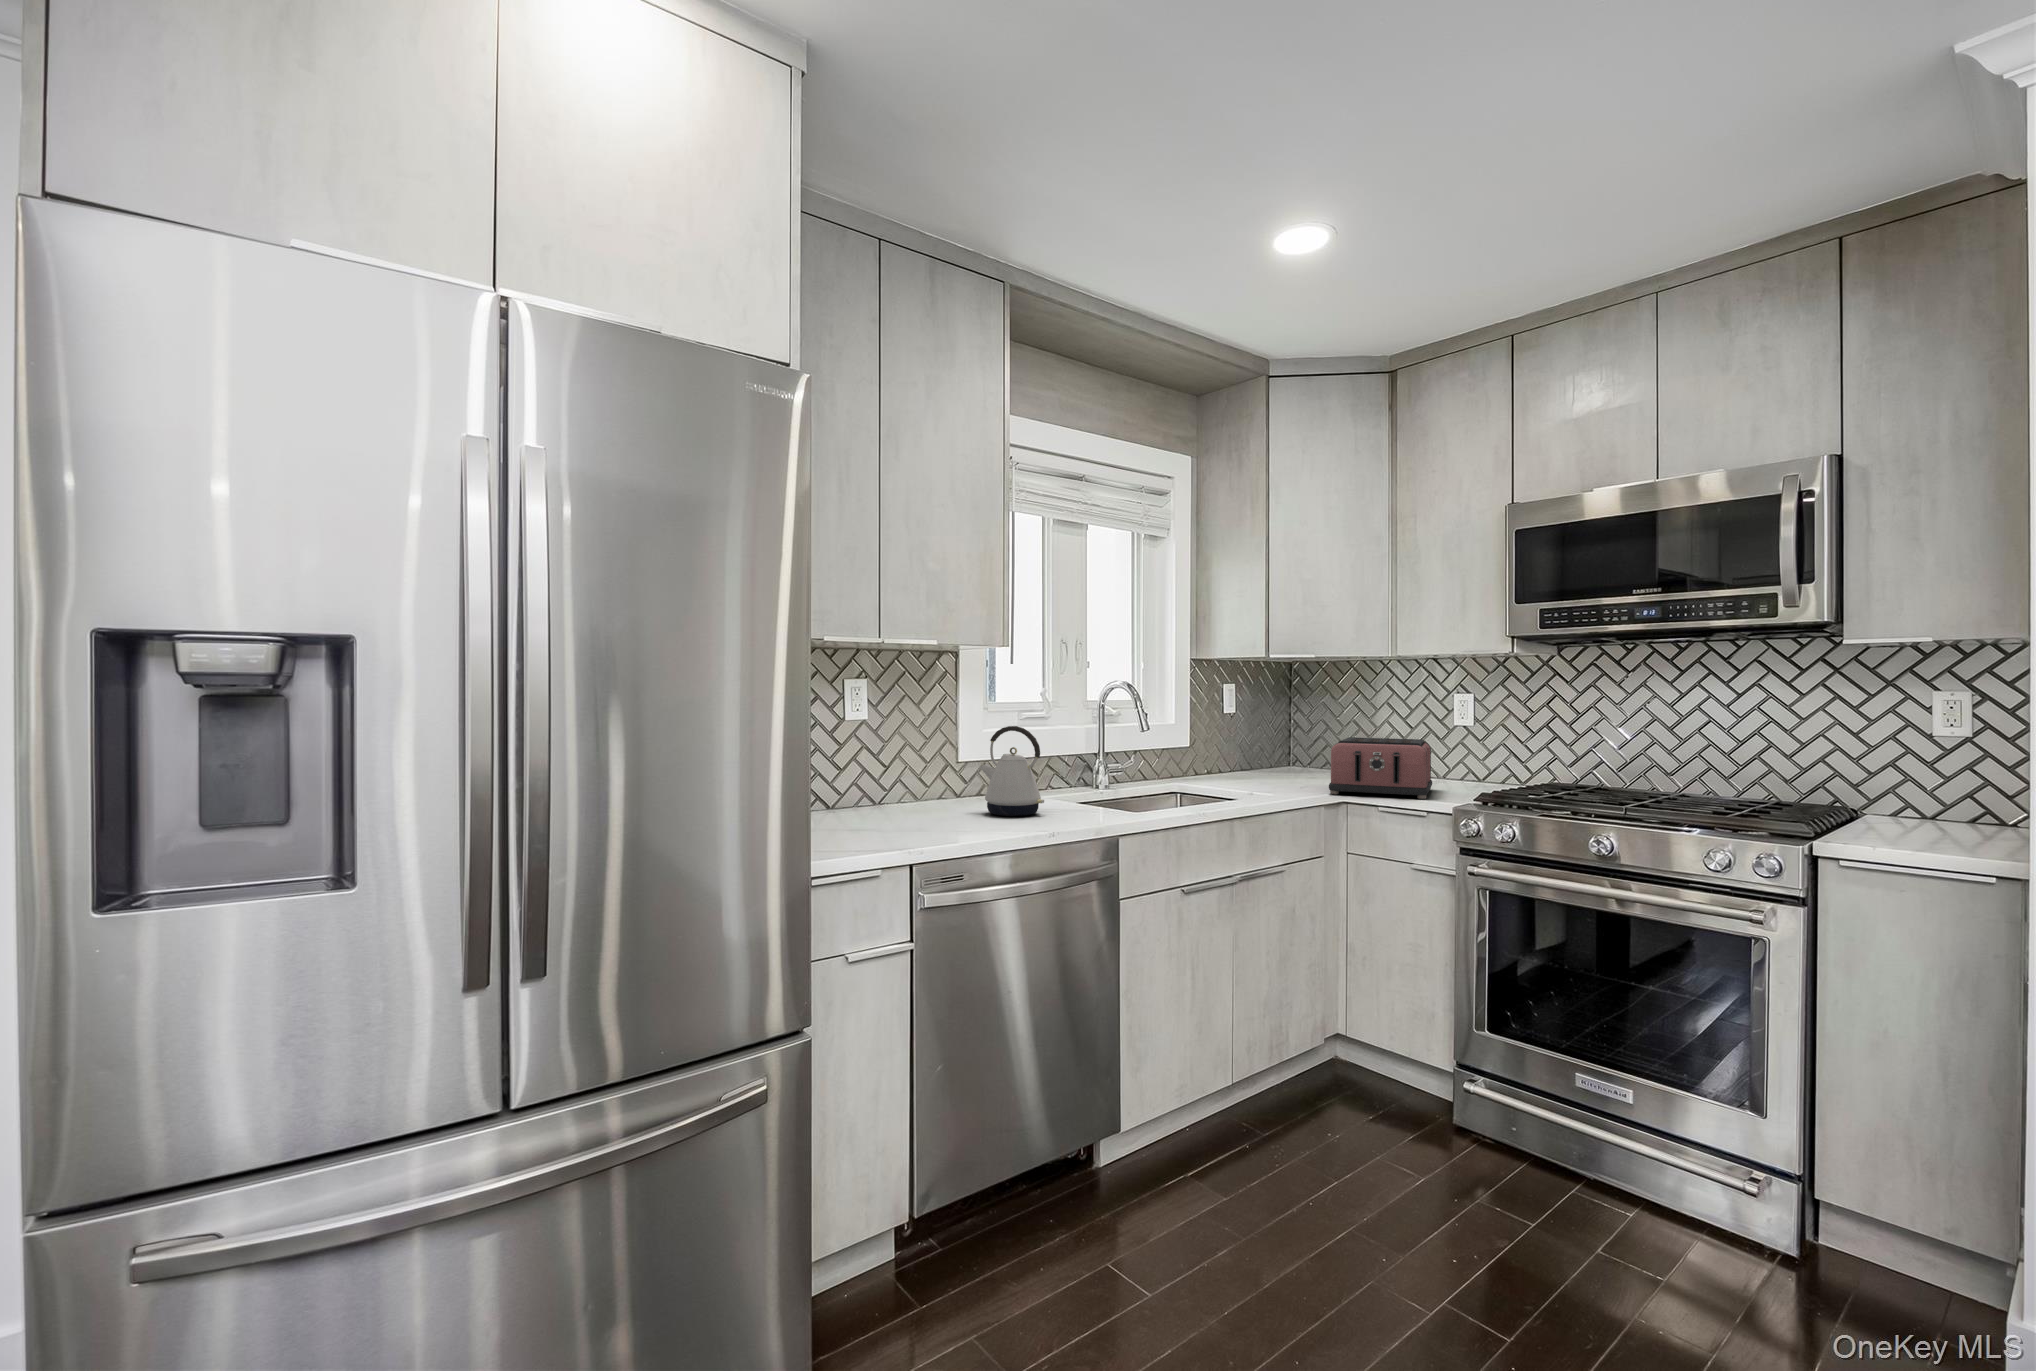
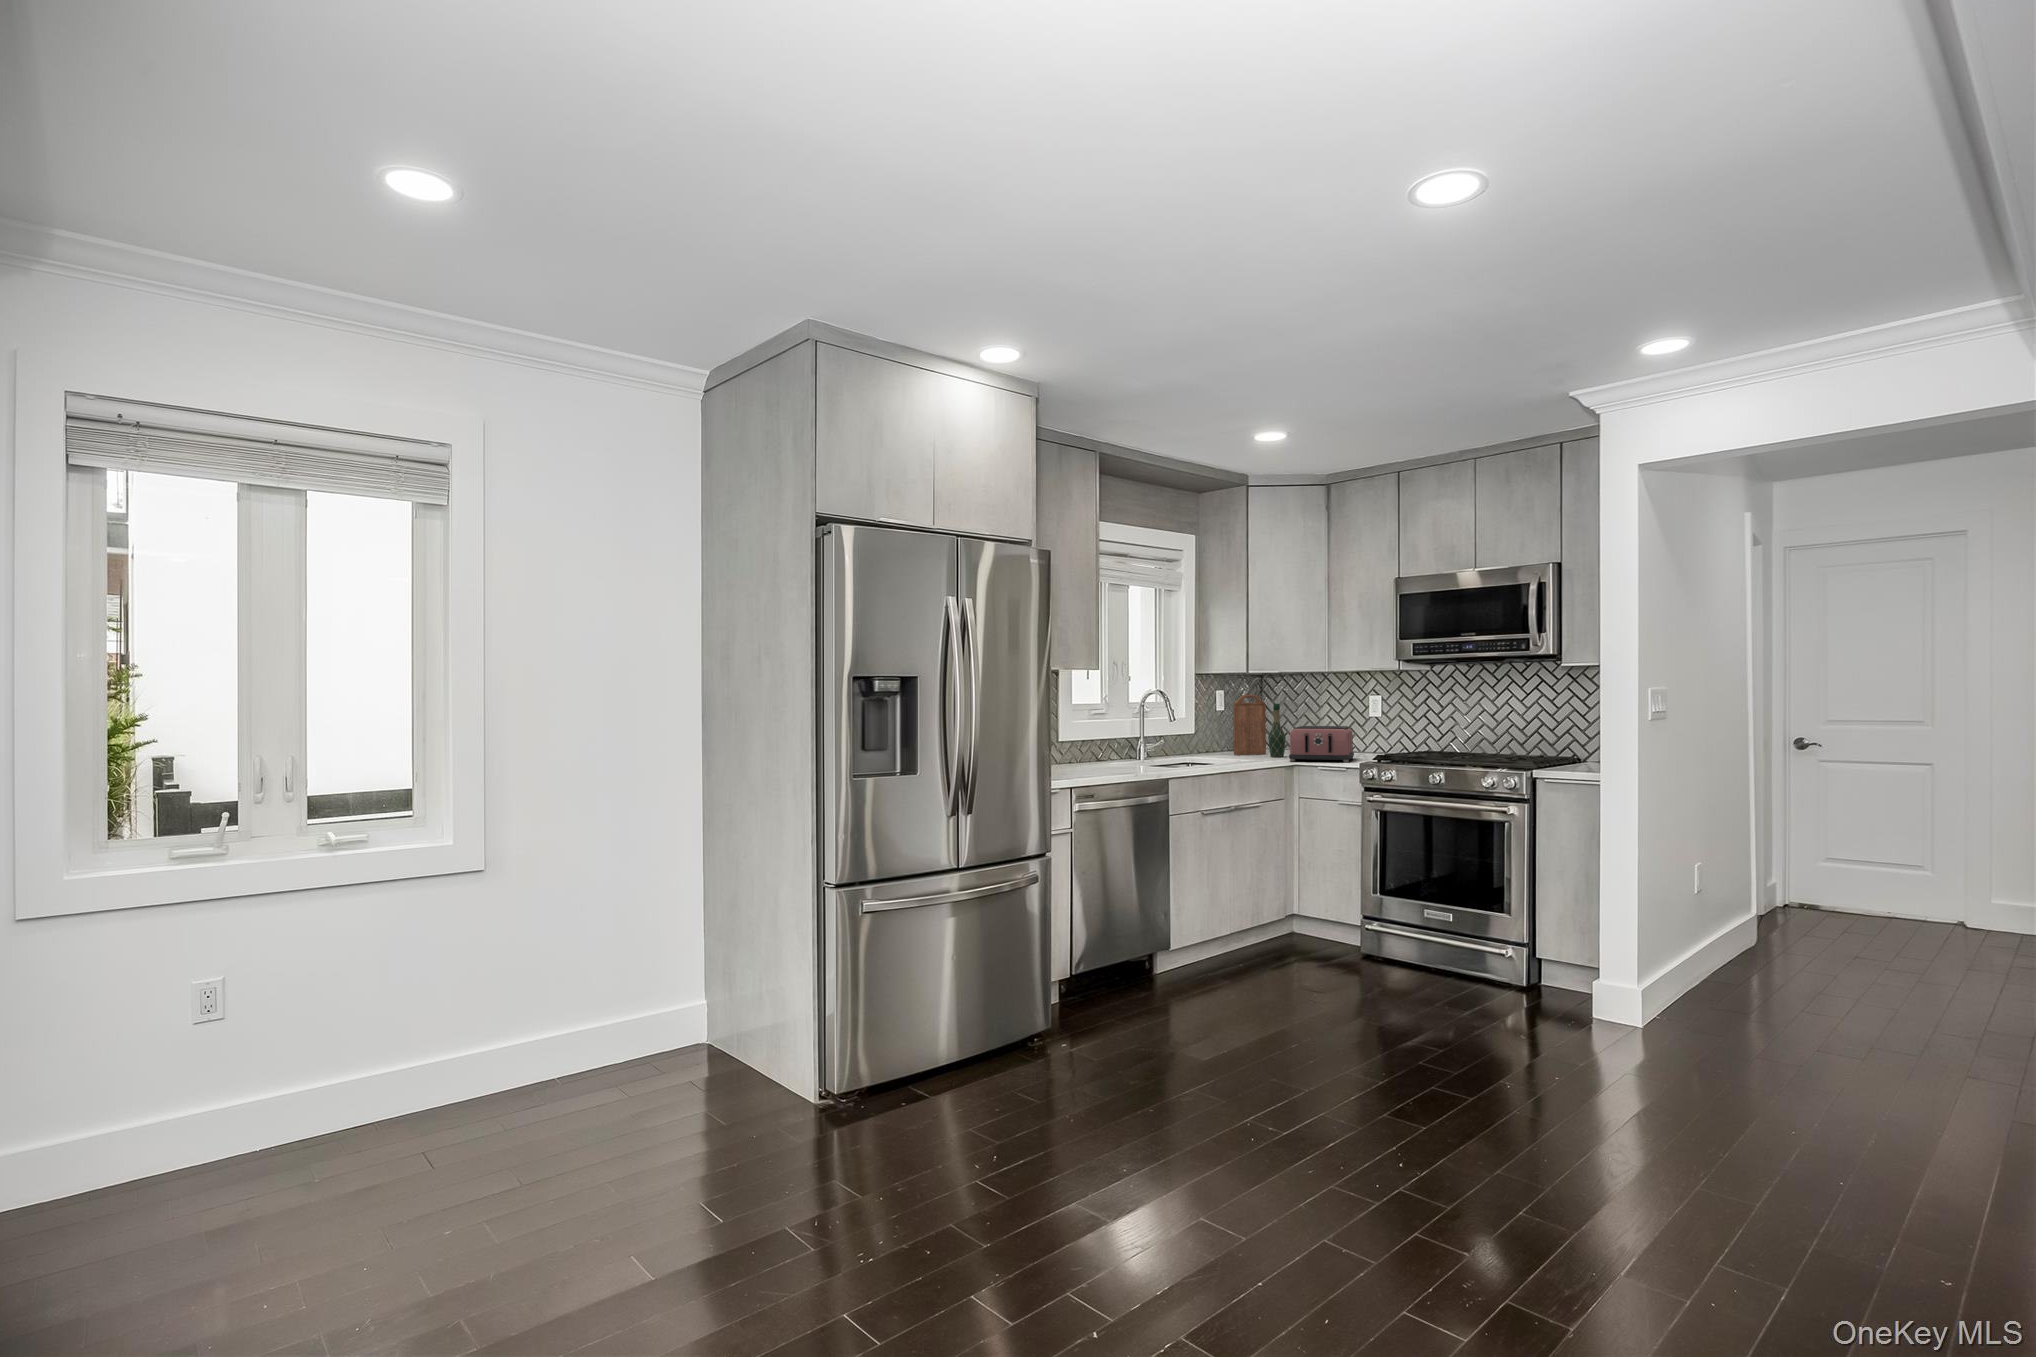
cutting board: none [1247,689,1295,777] -> present [1233,695,1266,755]
wine bottle: none [1298,703,1324,783] -> present [1268,704,1286,757]
kettle: present [980,726,1044,816] -> none [1083,719,1123,773]

